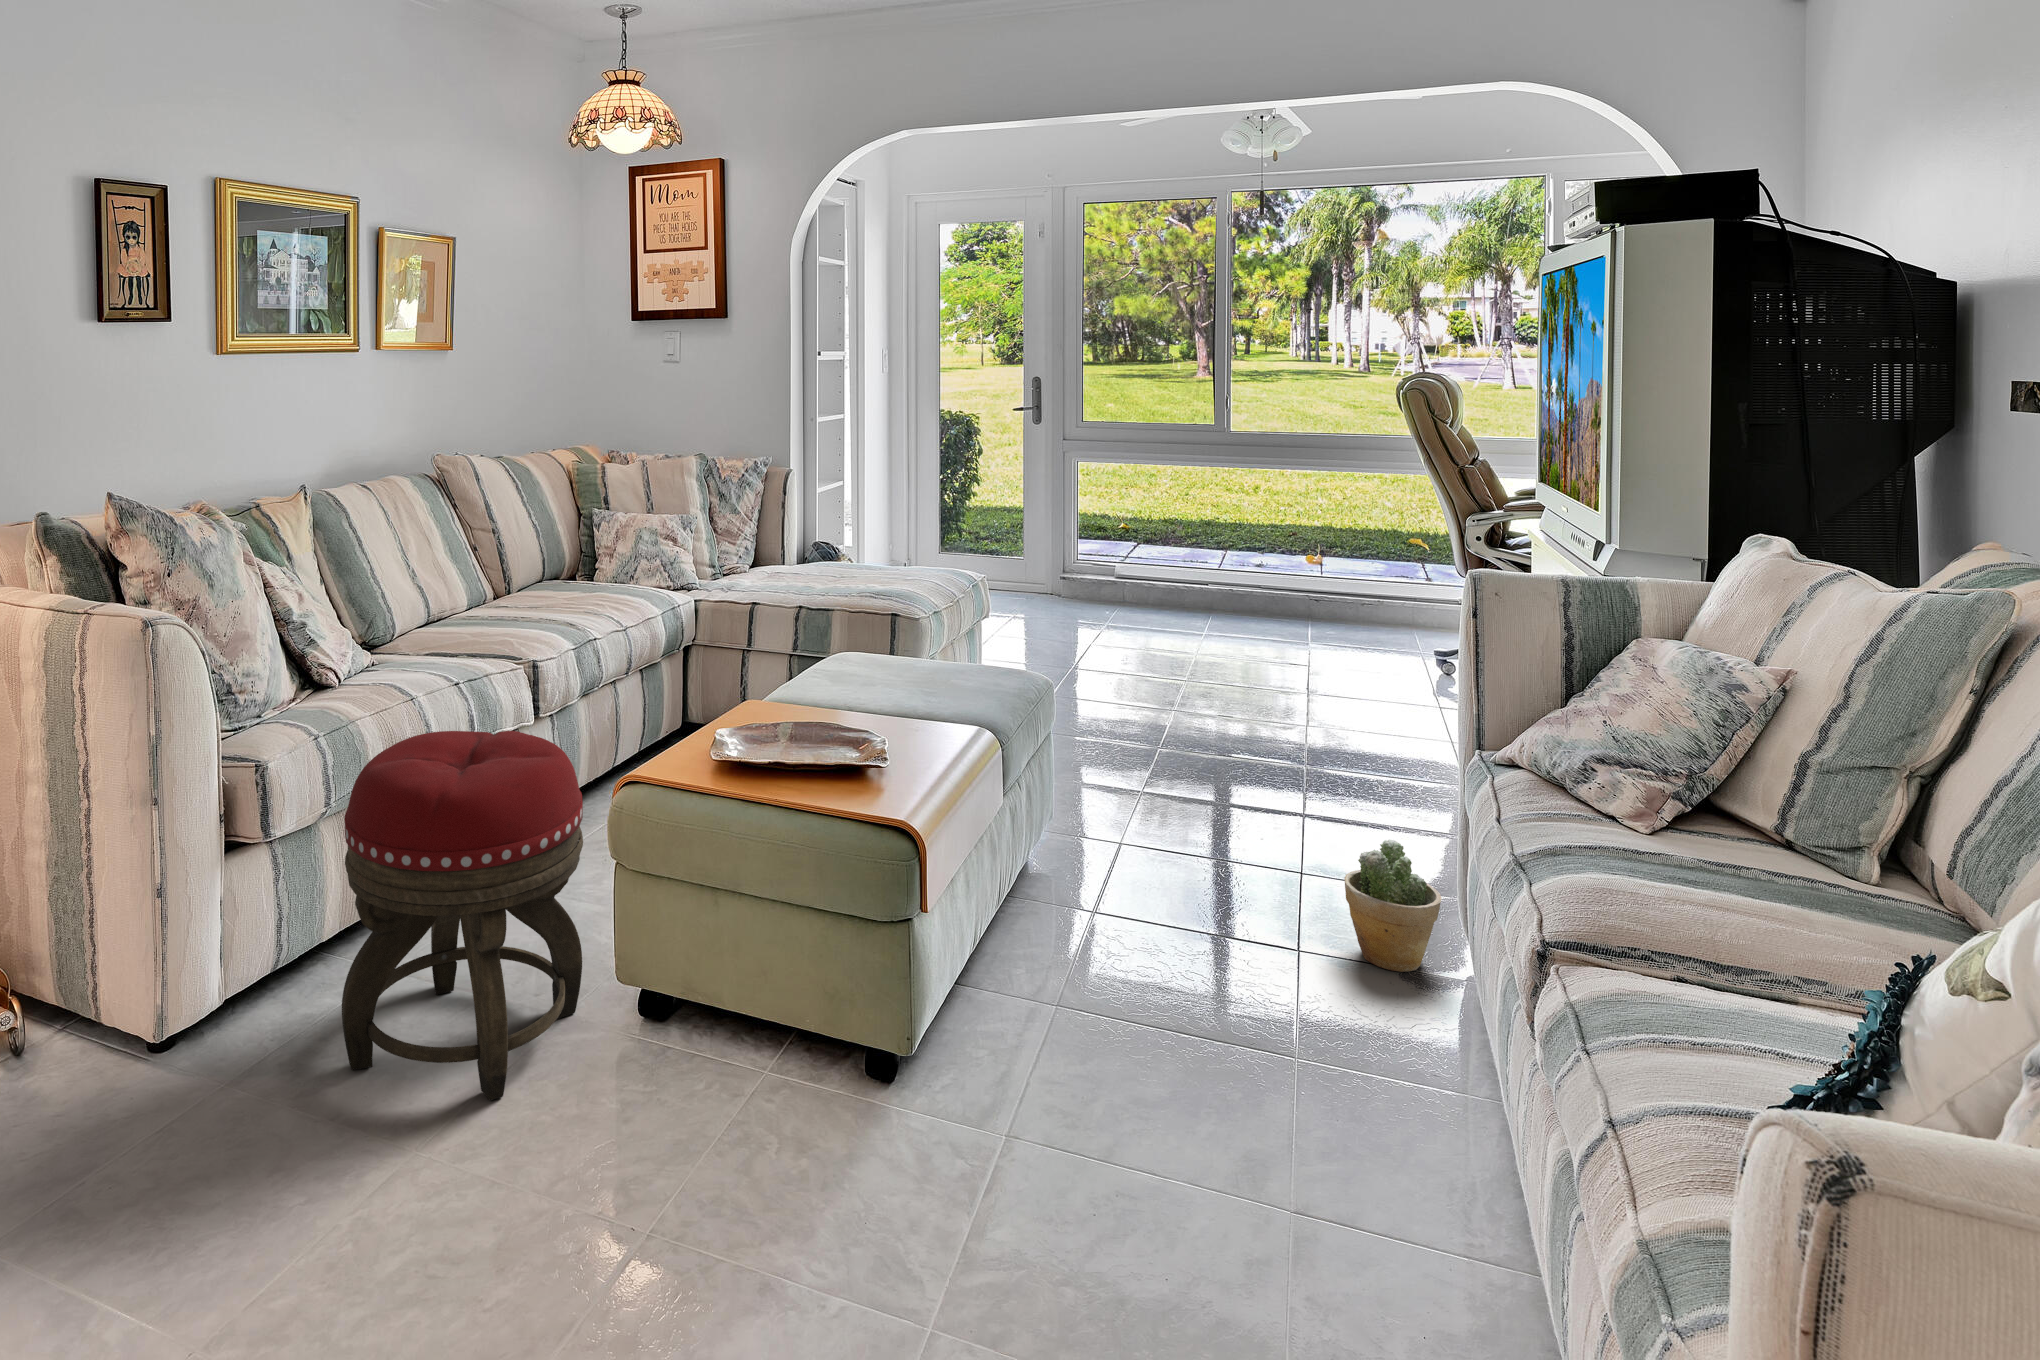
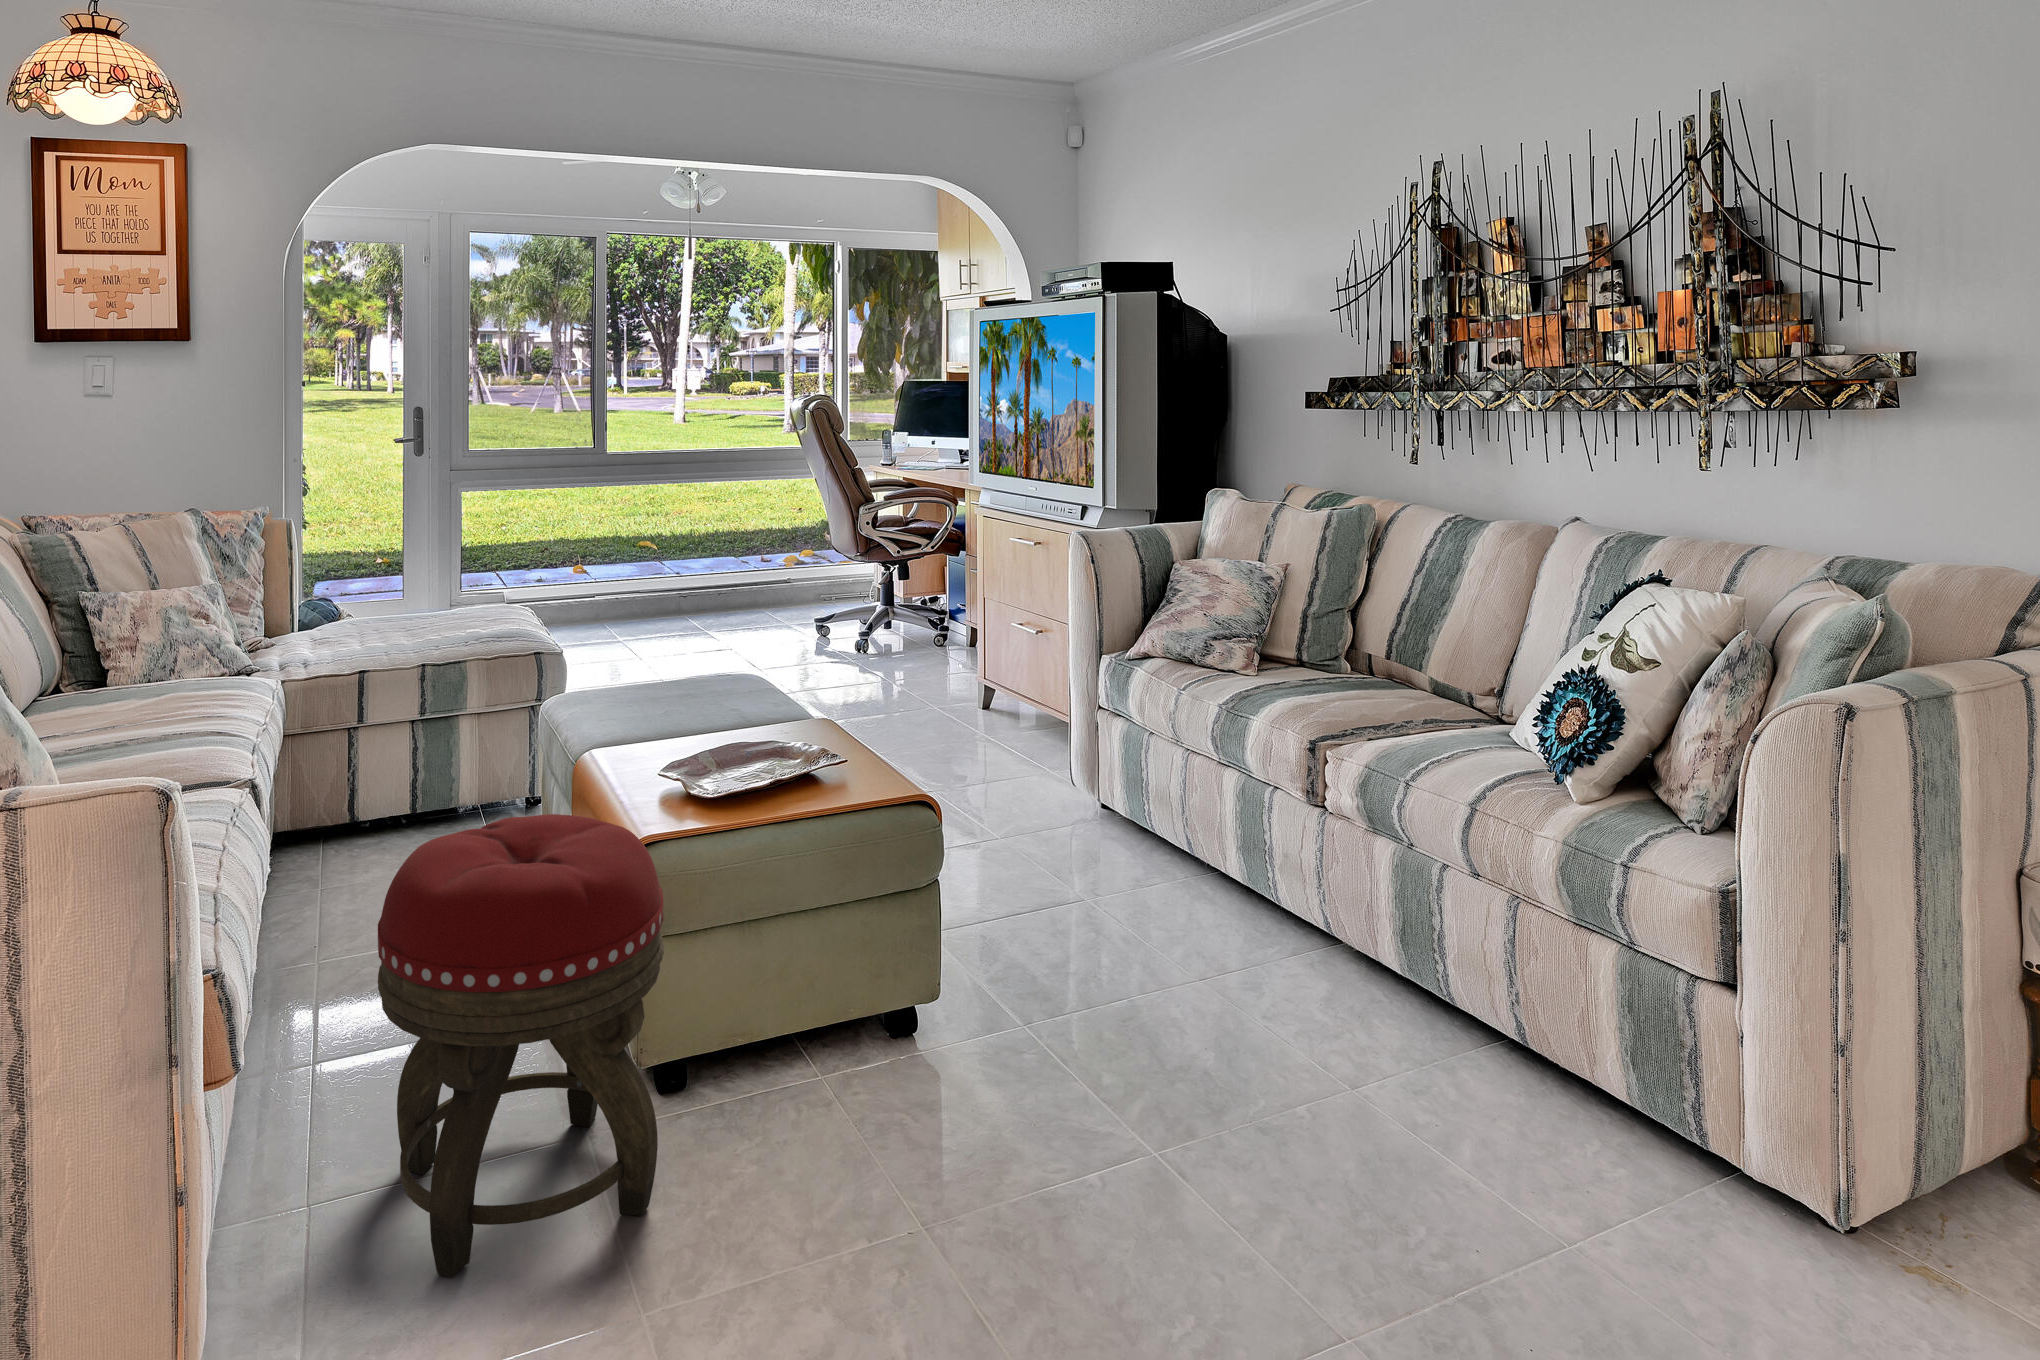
potted plant: present [1344,840,1442,972] -> none [1033,739,1099,835]

